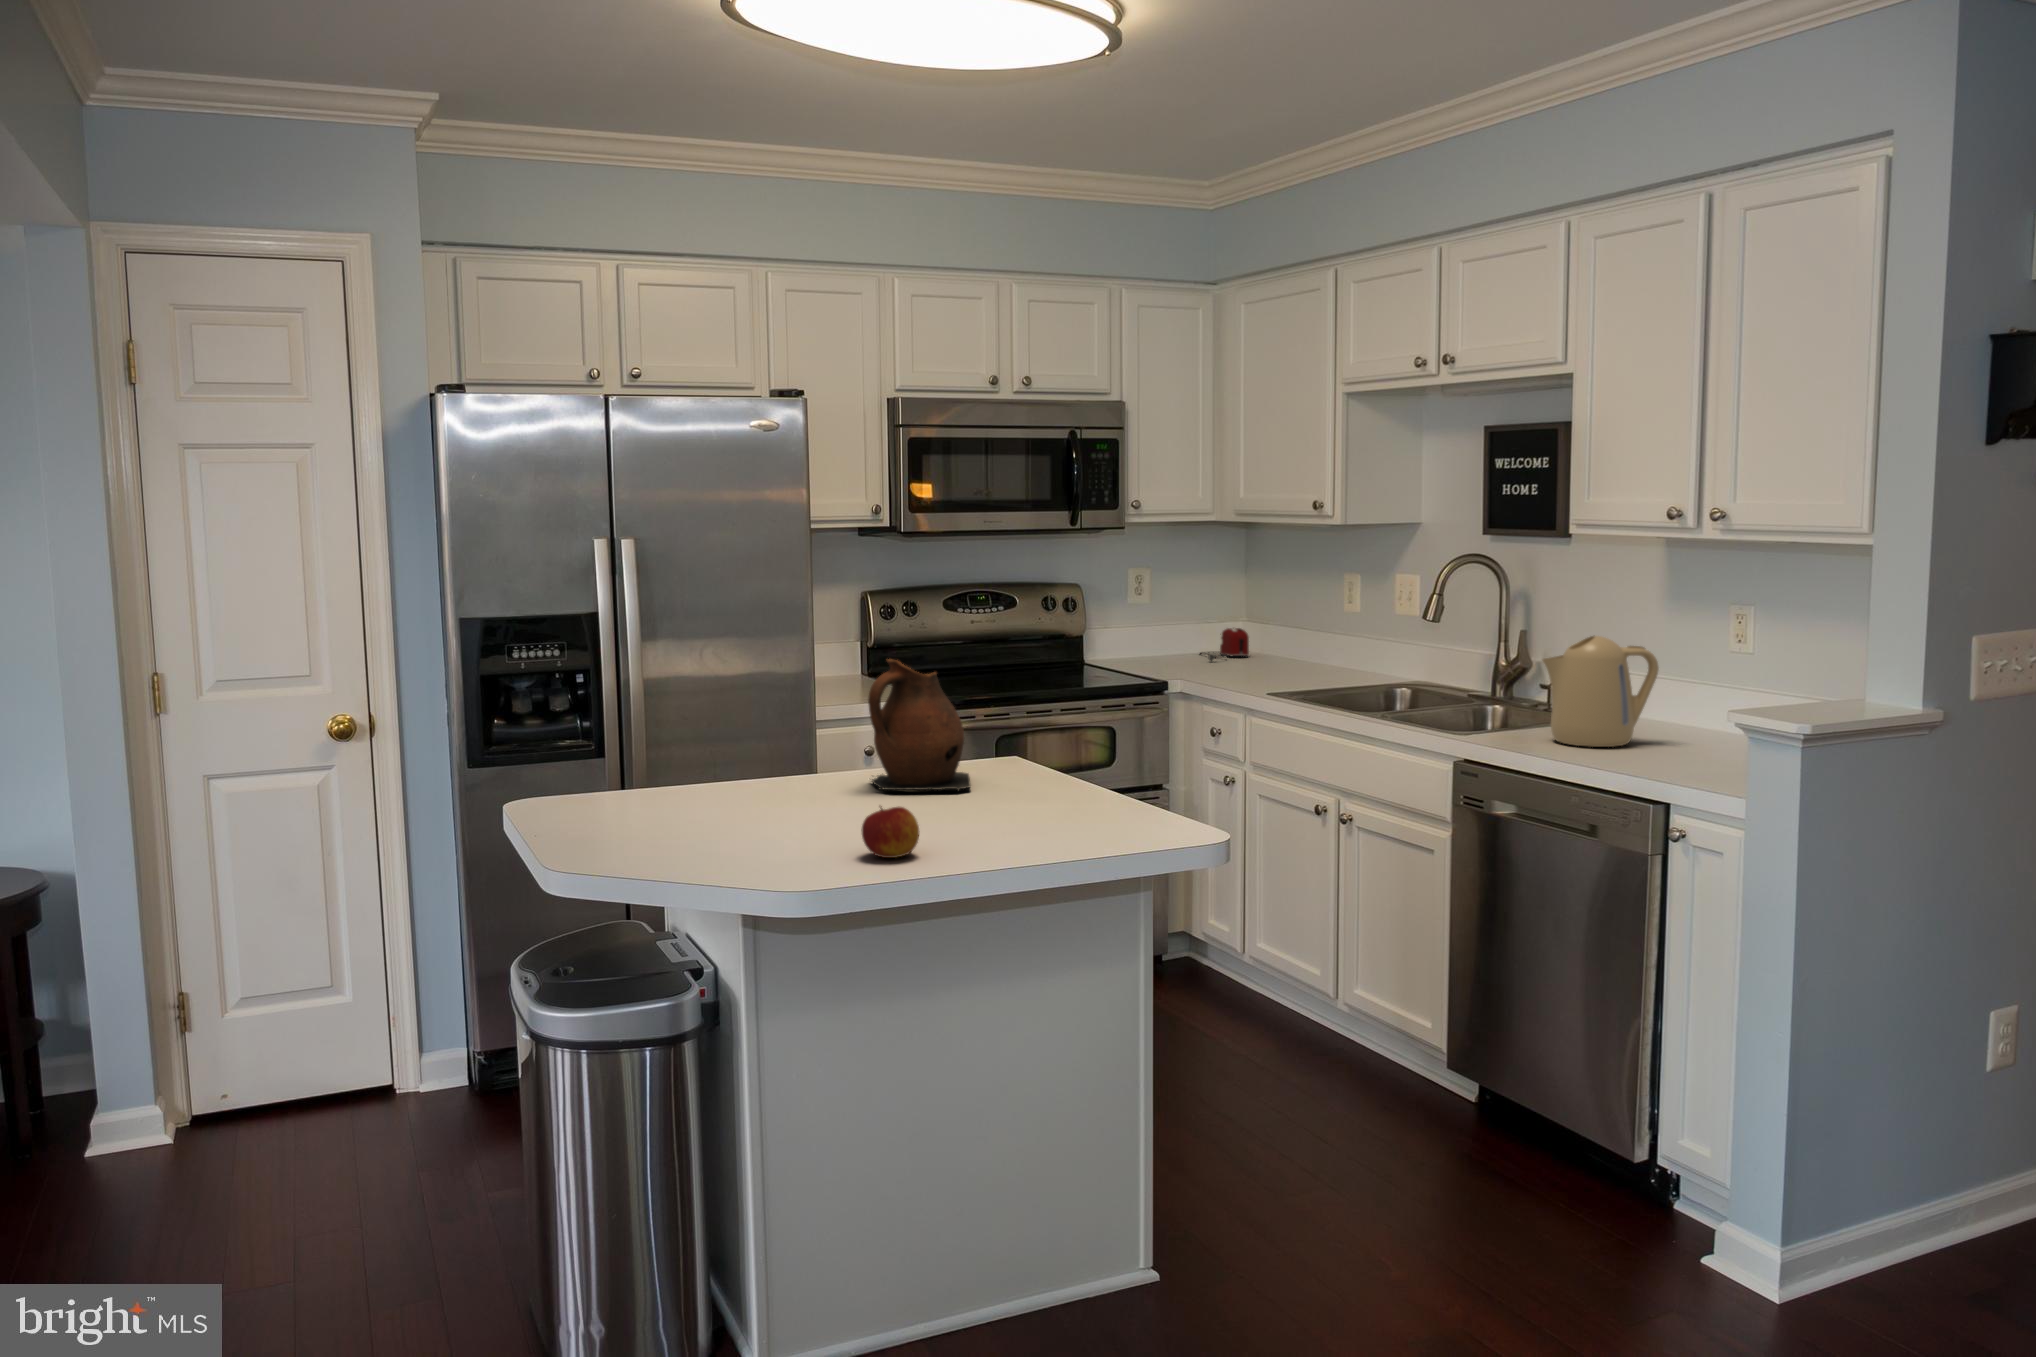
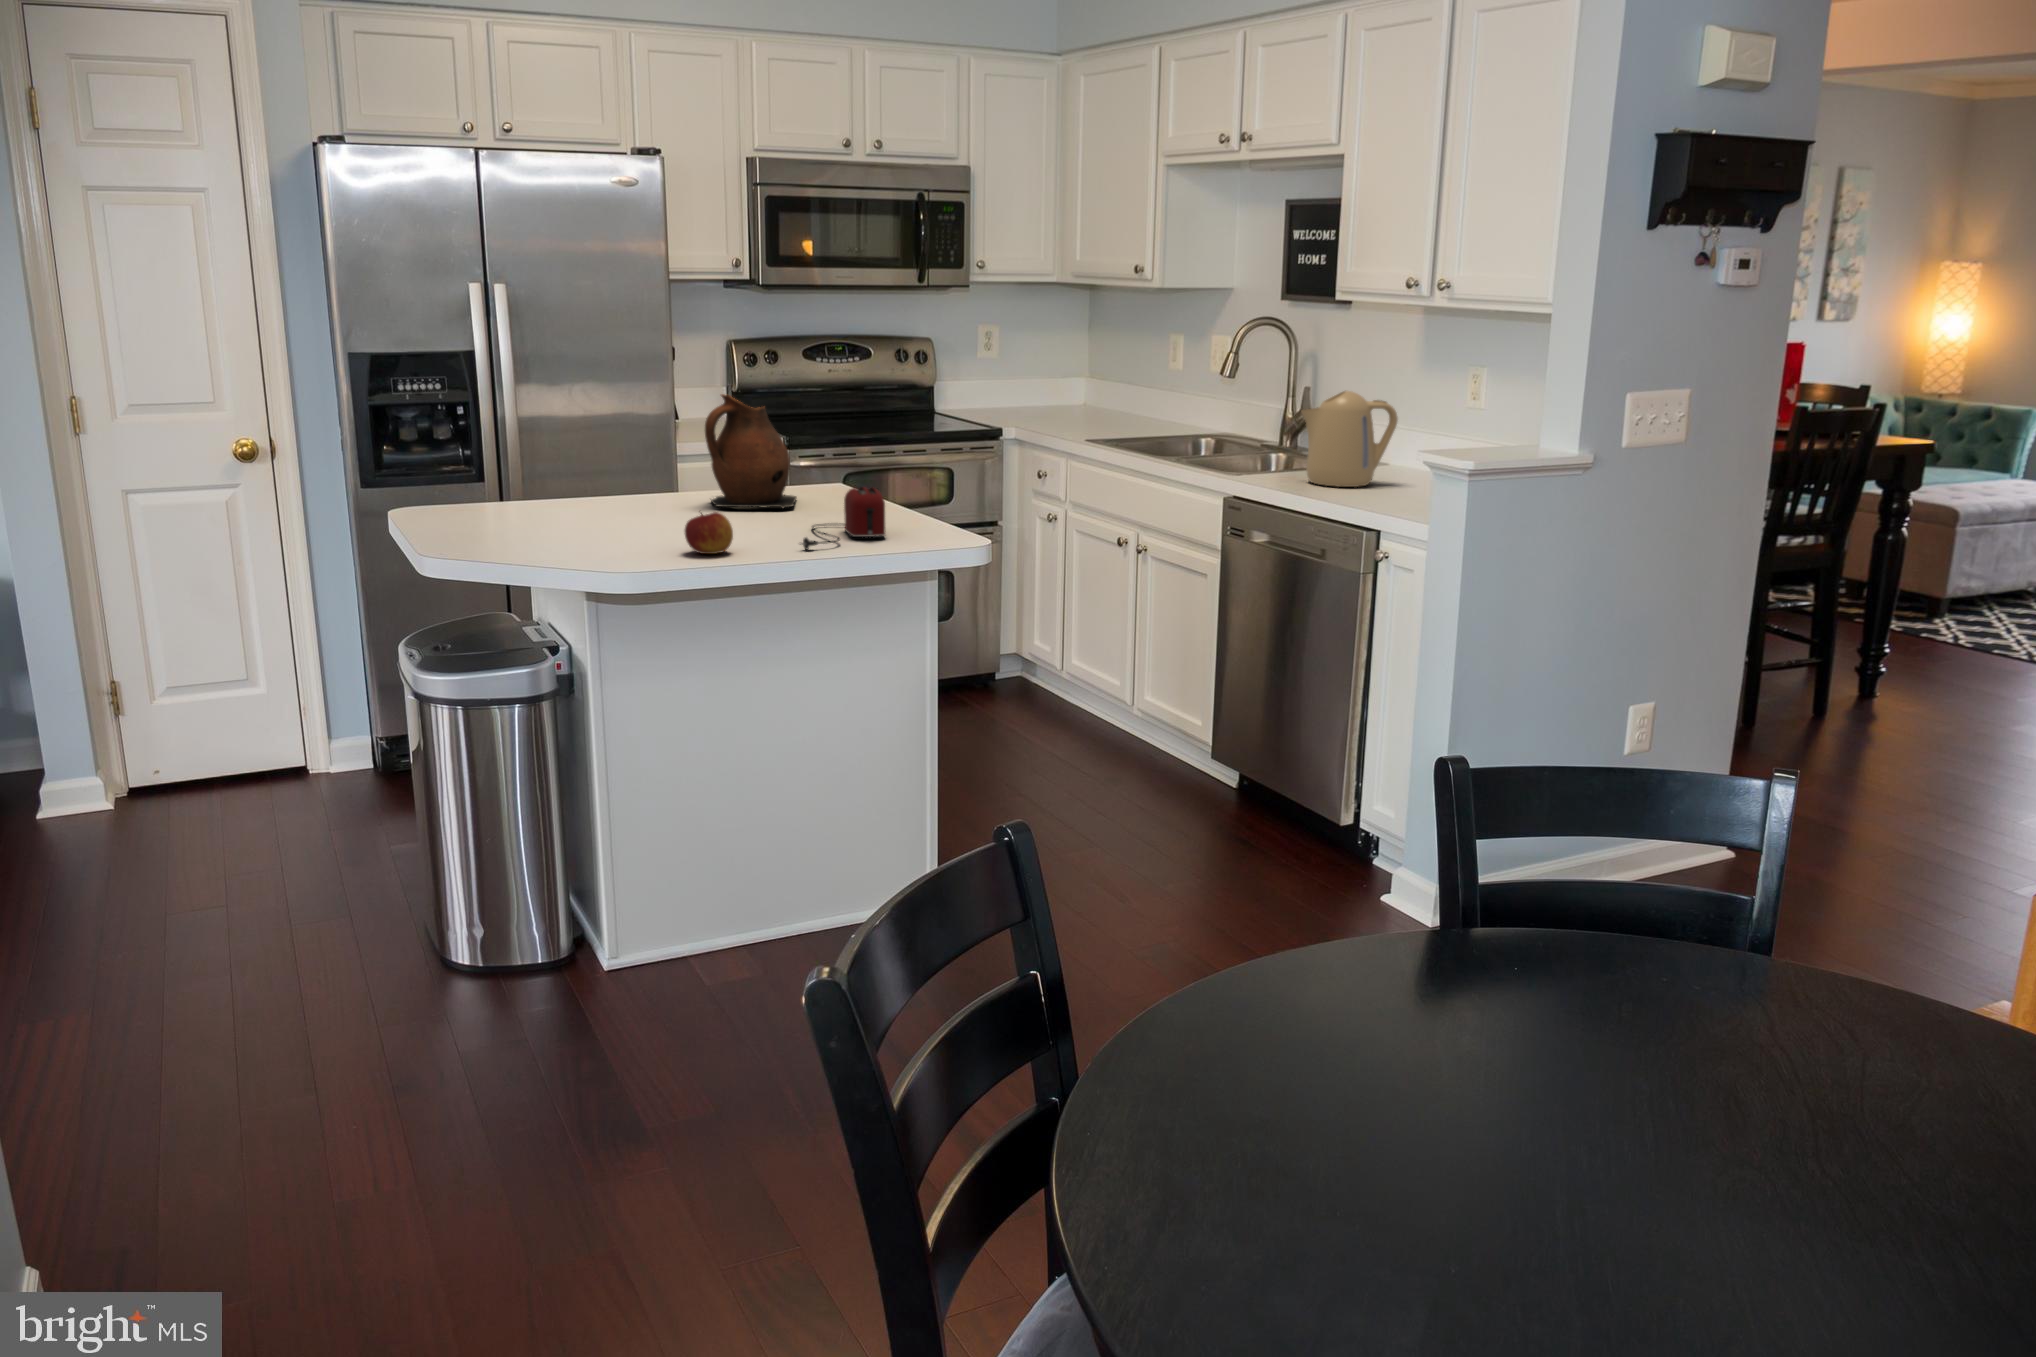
toaster: present [1201,628,1249,661] -> present [800,487,886,550]

